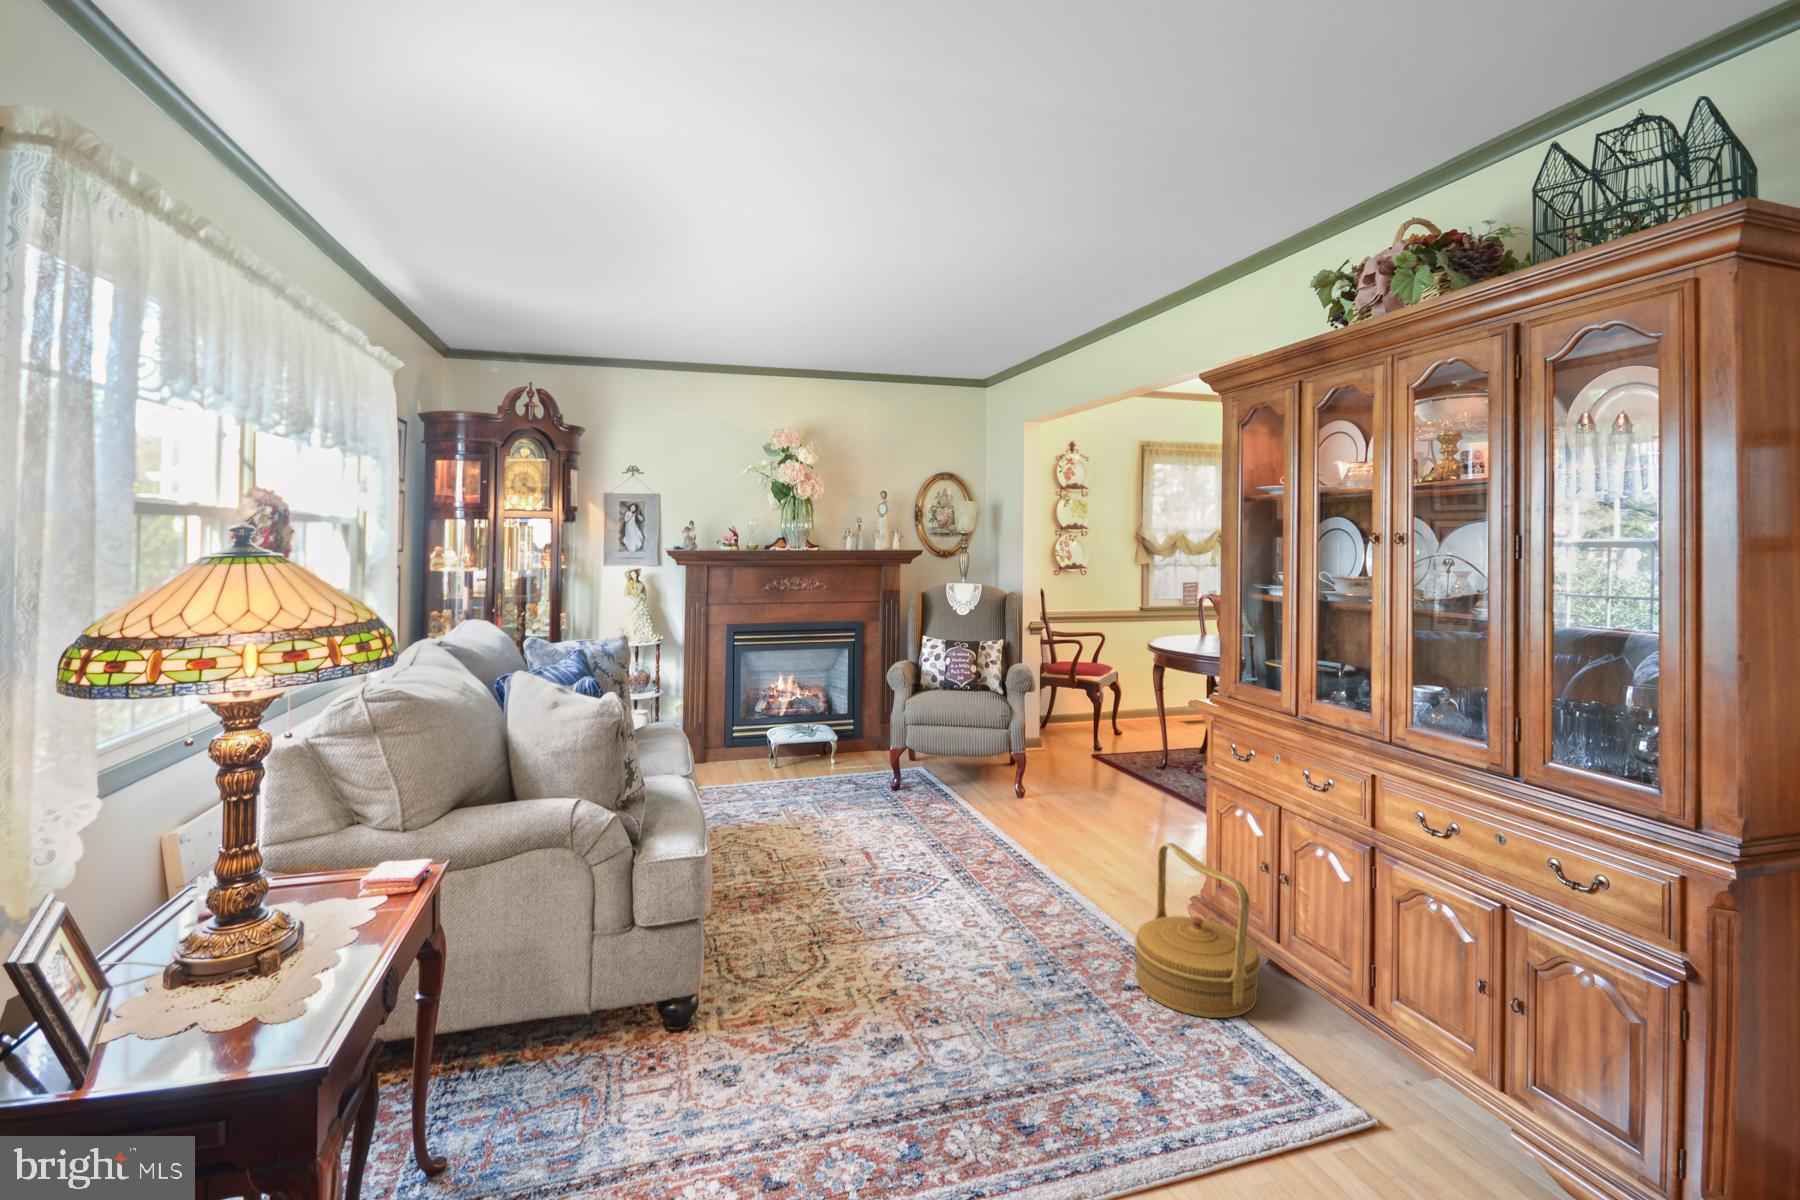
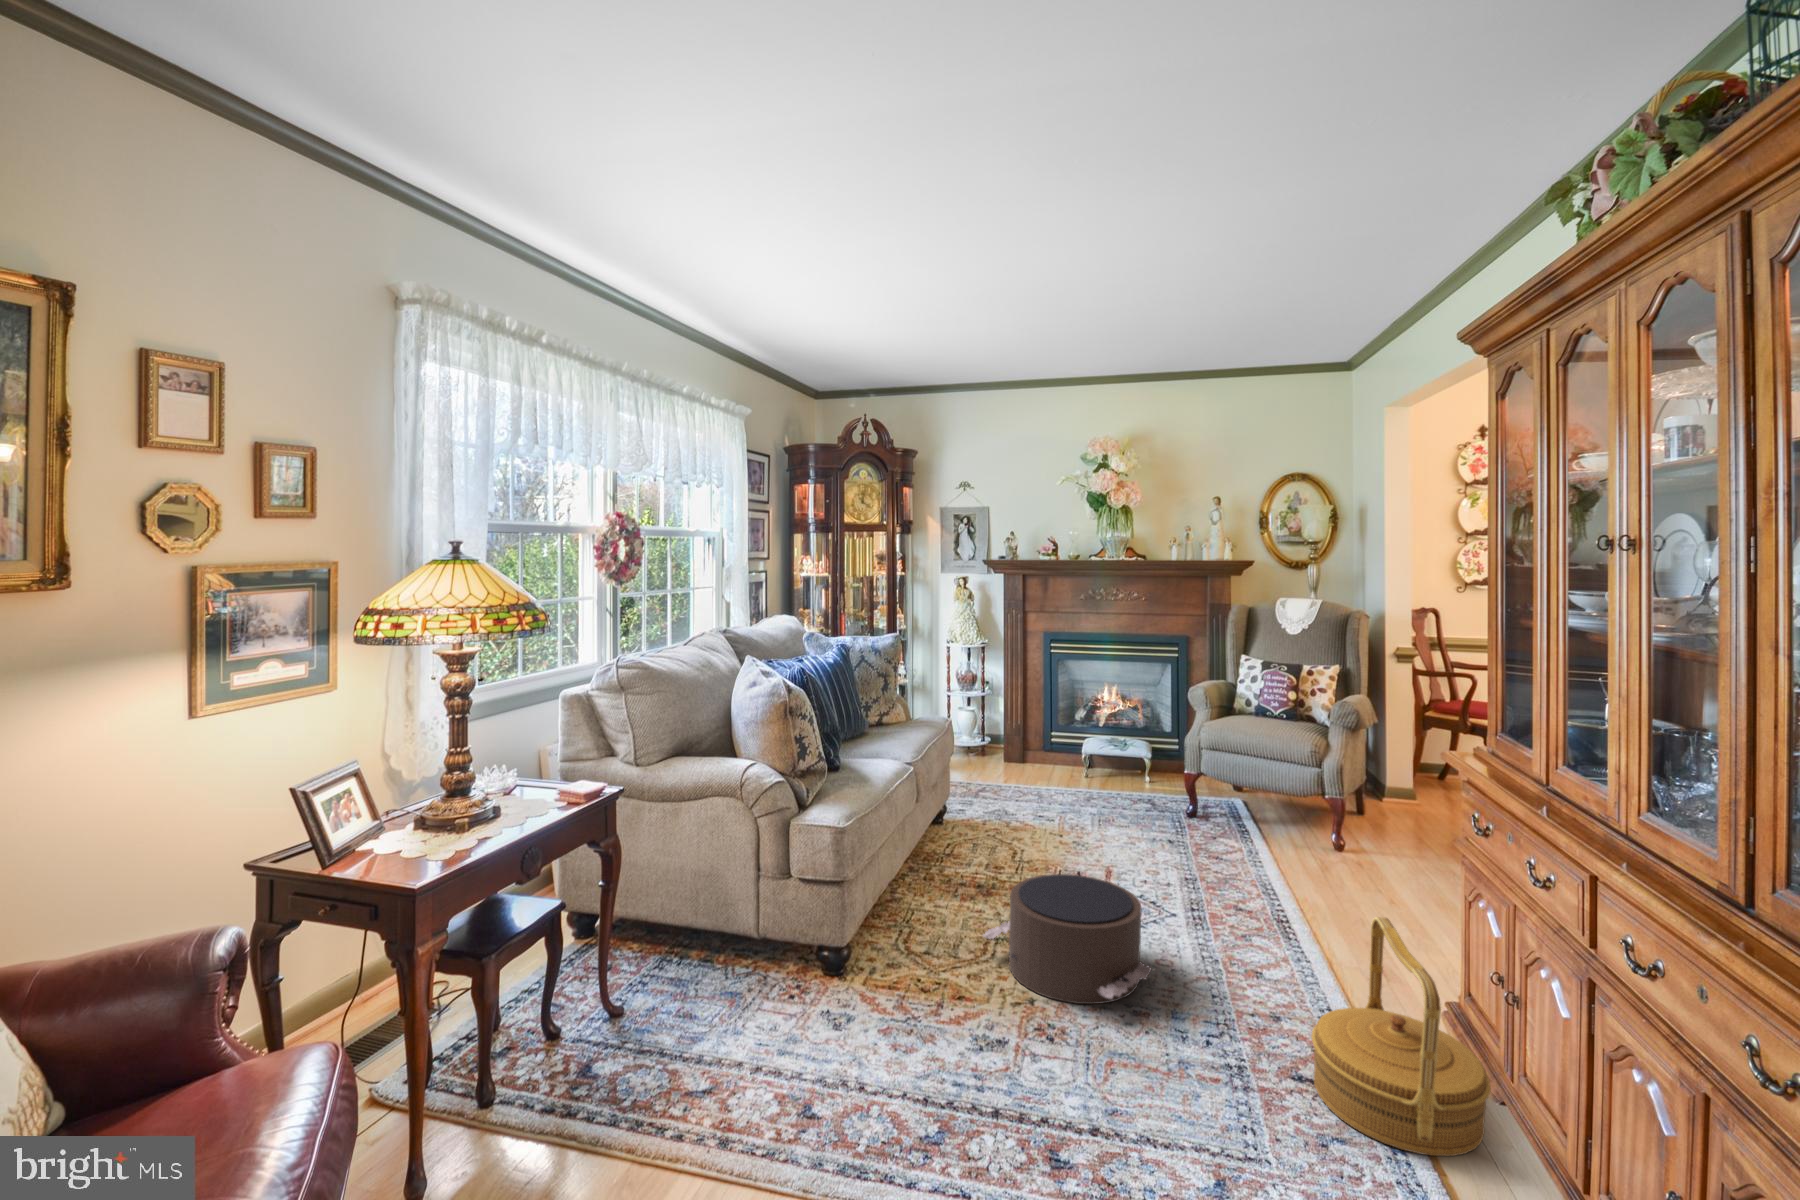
pouf: none [819,860,985,985] -> present [983,874,1154,1004]

